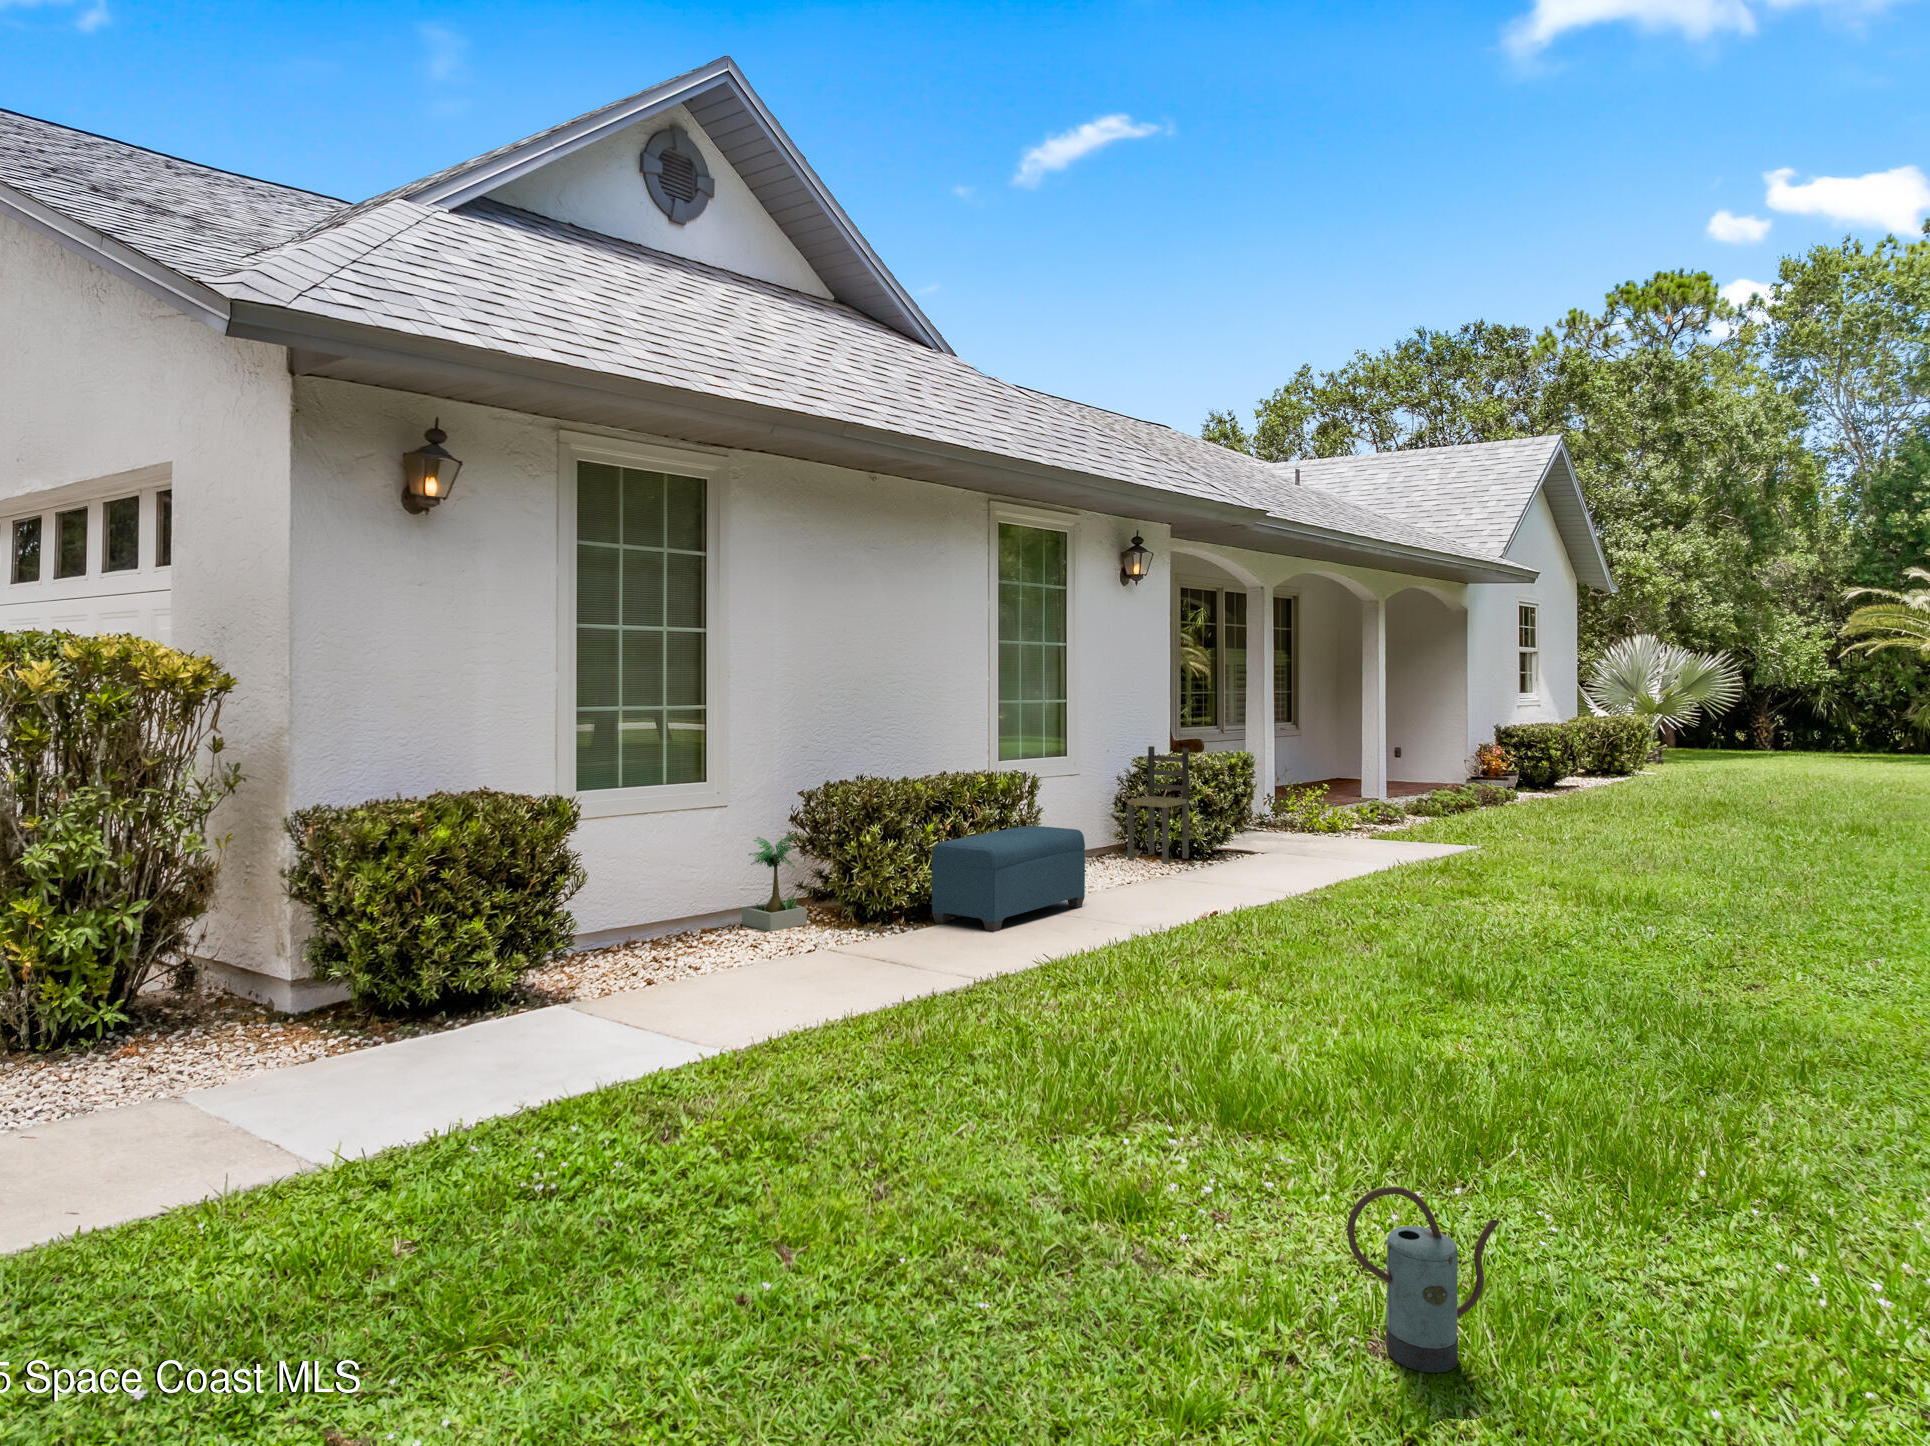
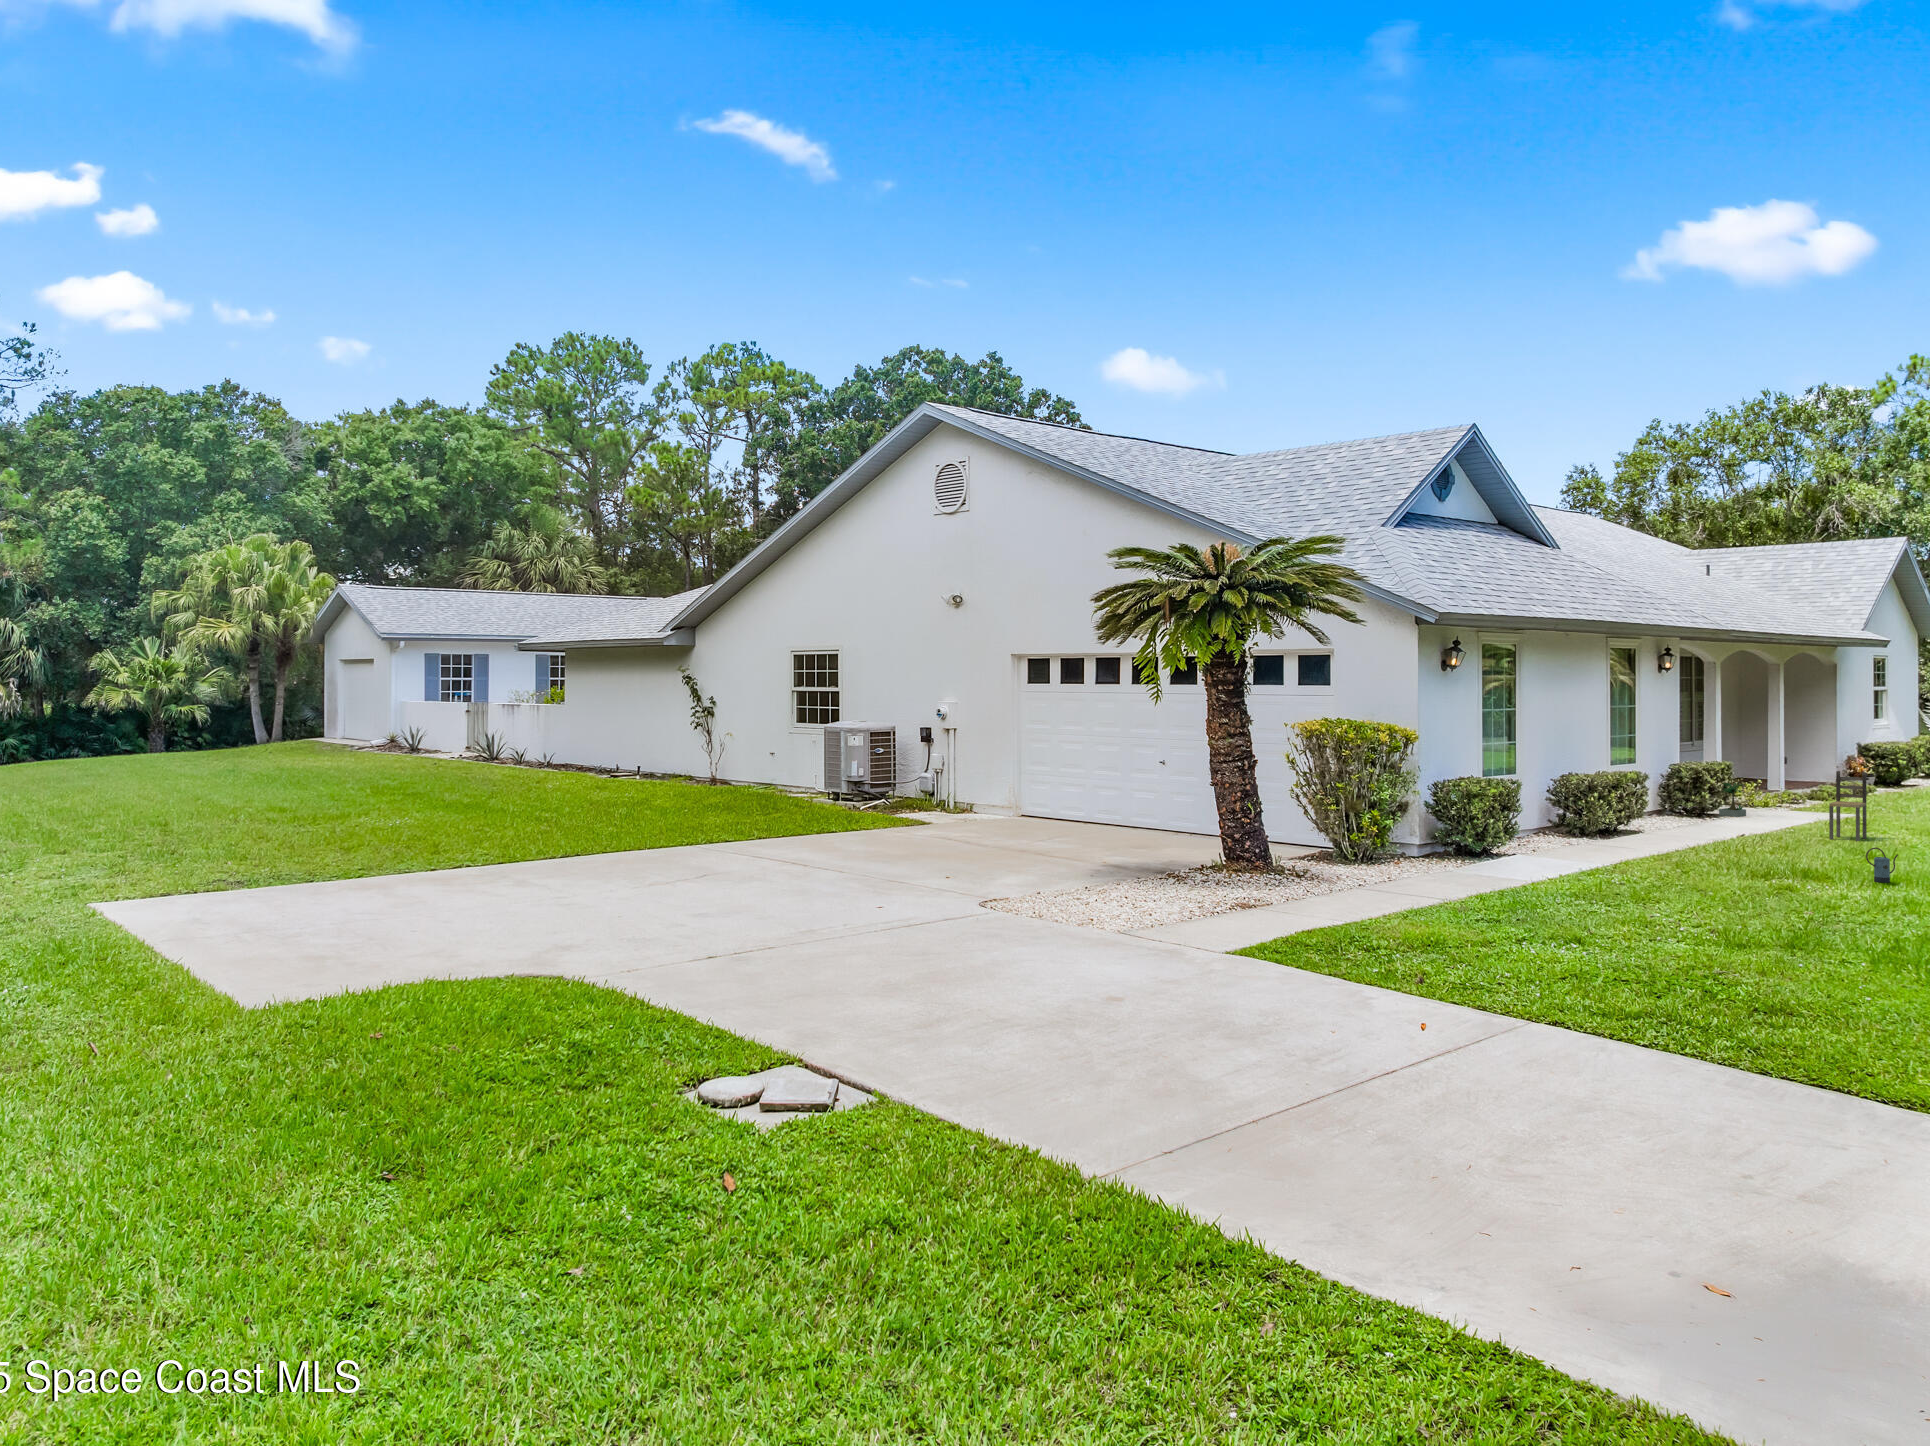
chair: present [1127,746,1189,864] -> present [1829,771,1867,841]
bench: present [932,826,1085,932] -> none [1623,794,1683,836]
potted plant: present [742,835,807,932] -> present [1719,783,1746,817]

